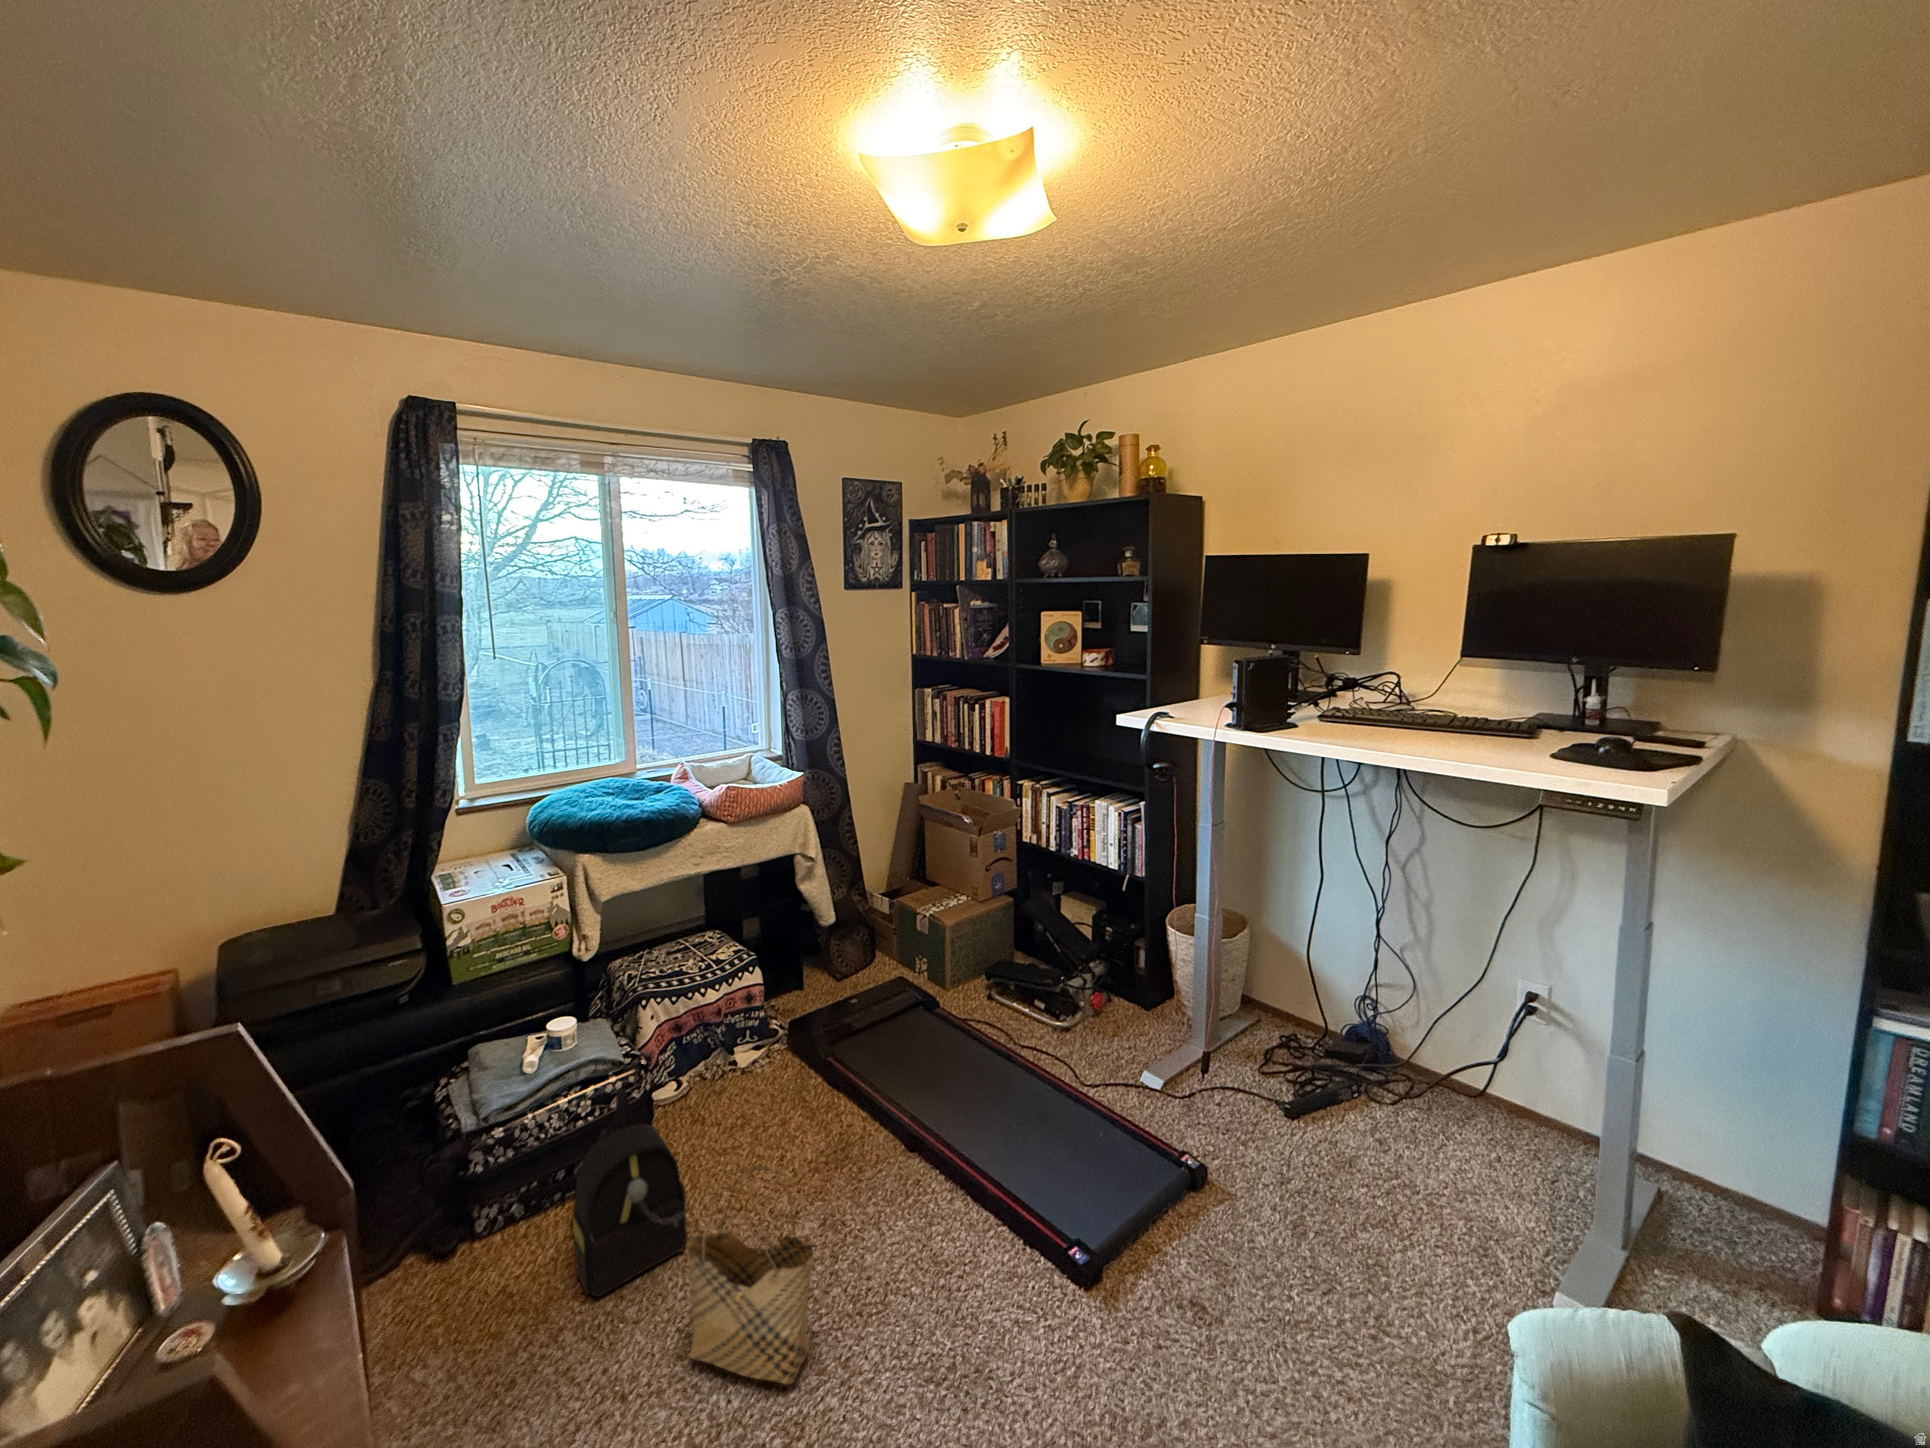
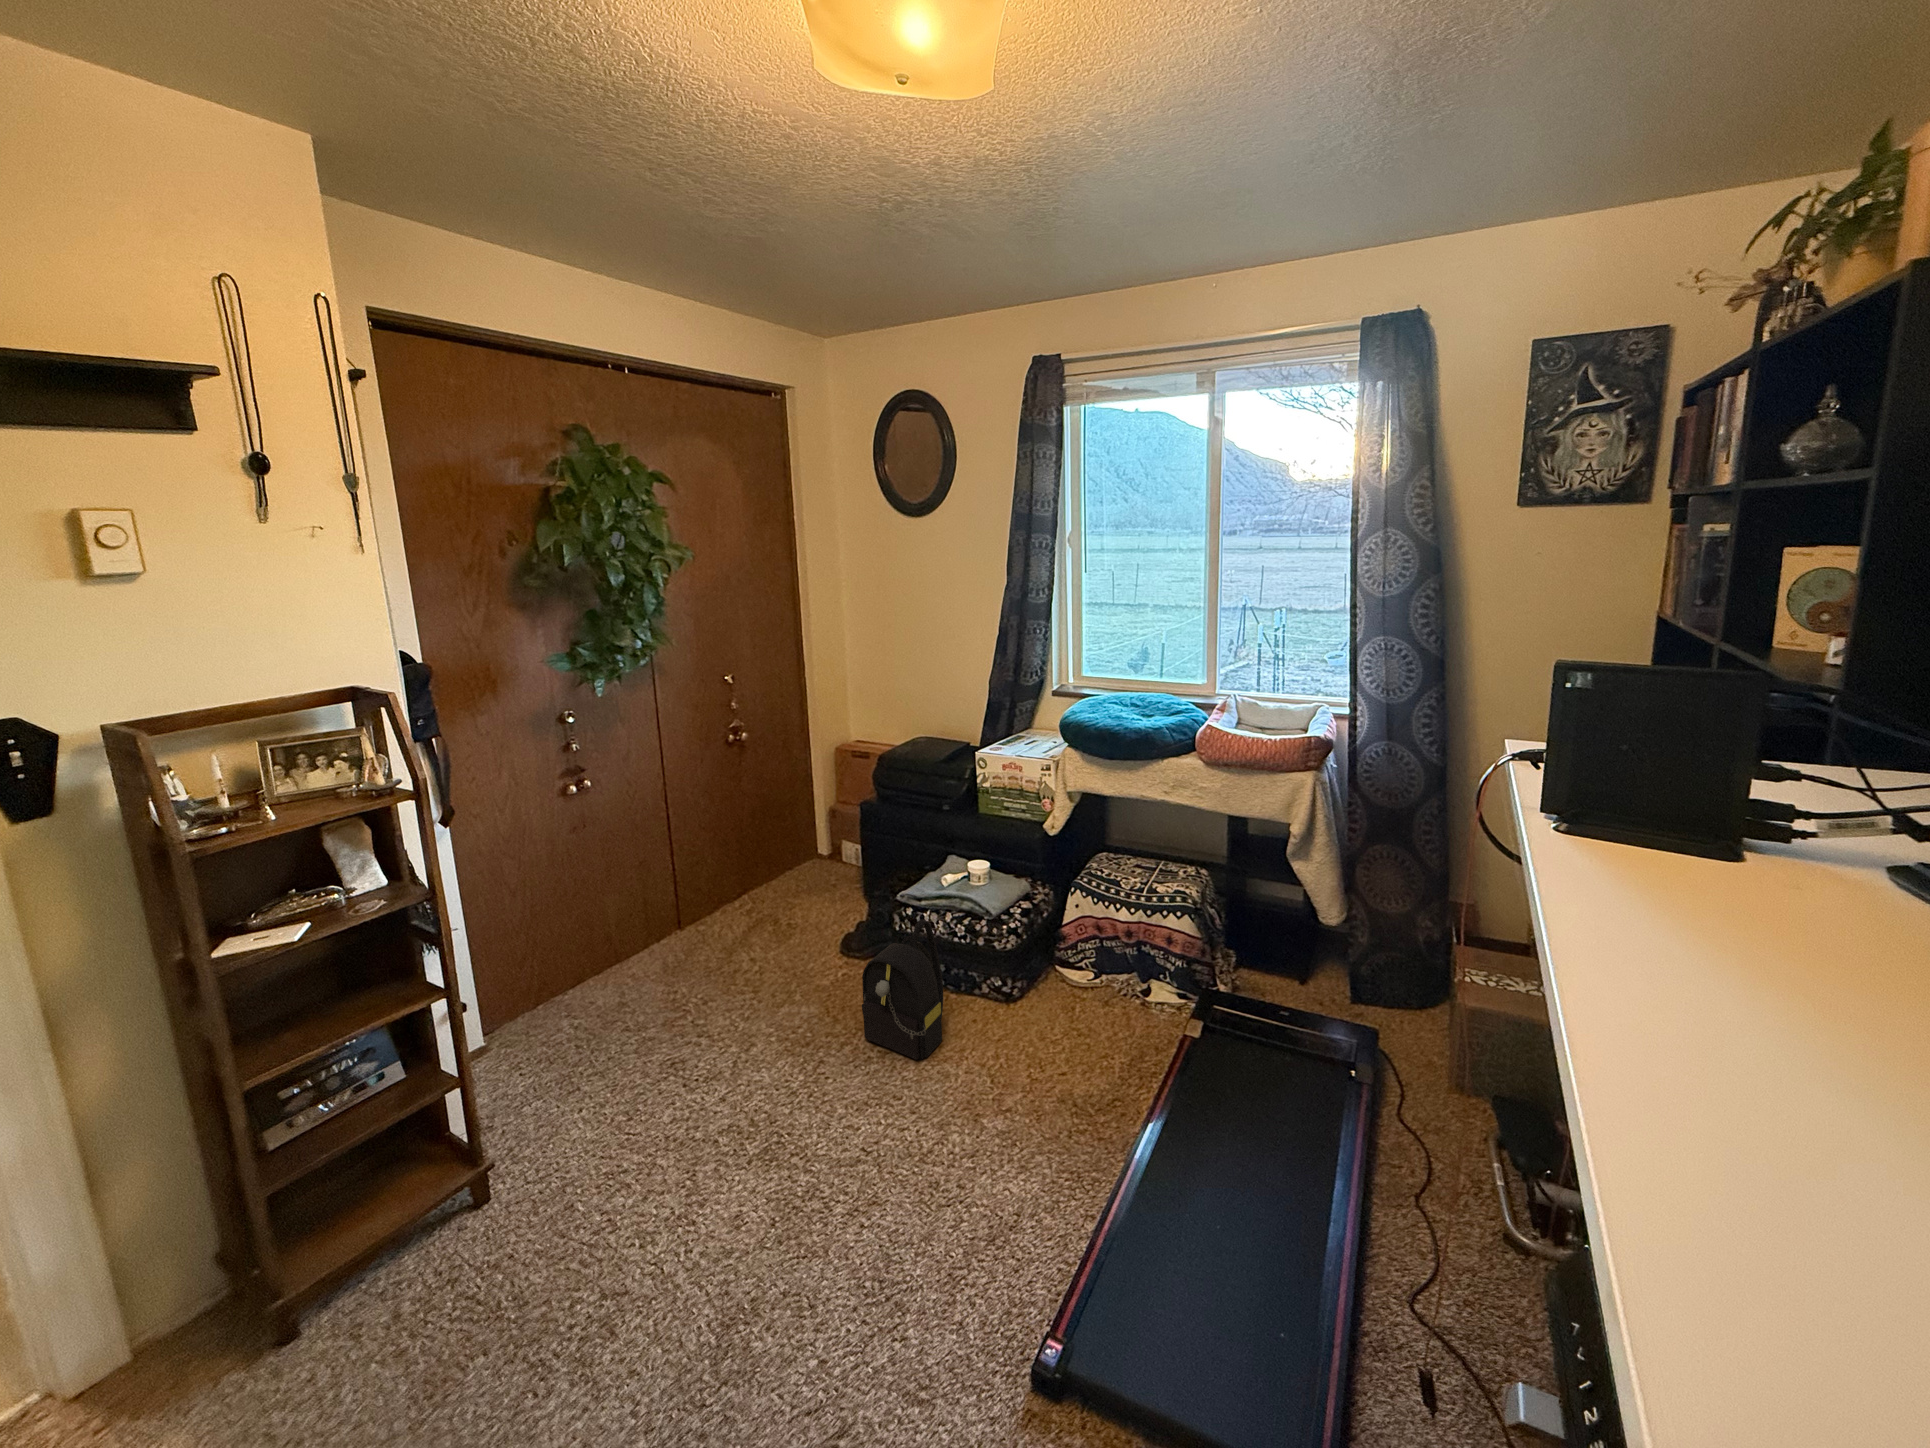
woven basket: present [686,1166,814,1385] -> none [806,1017,871,1181]

